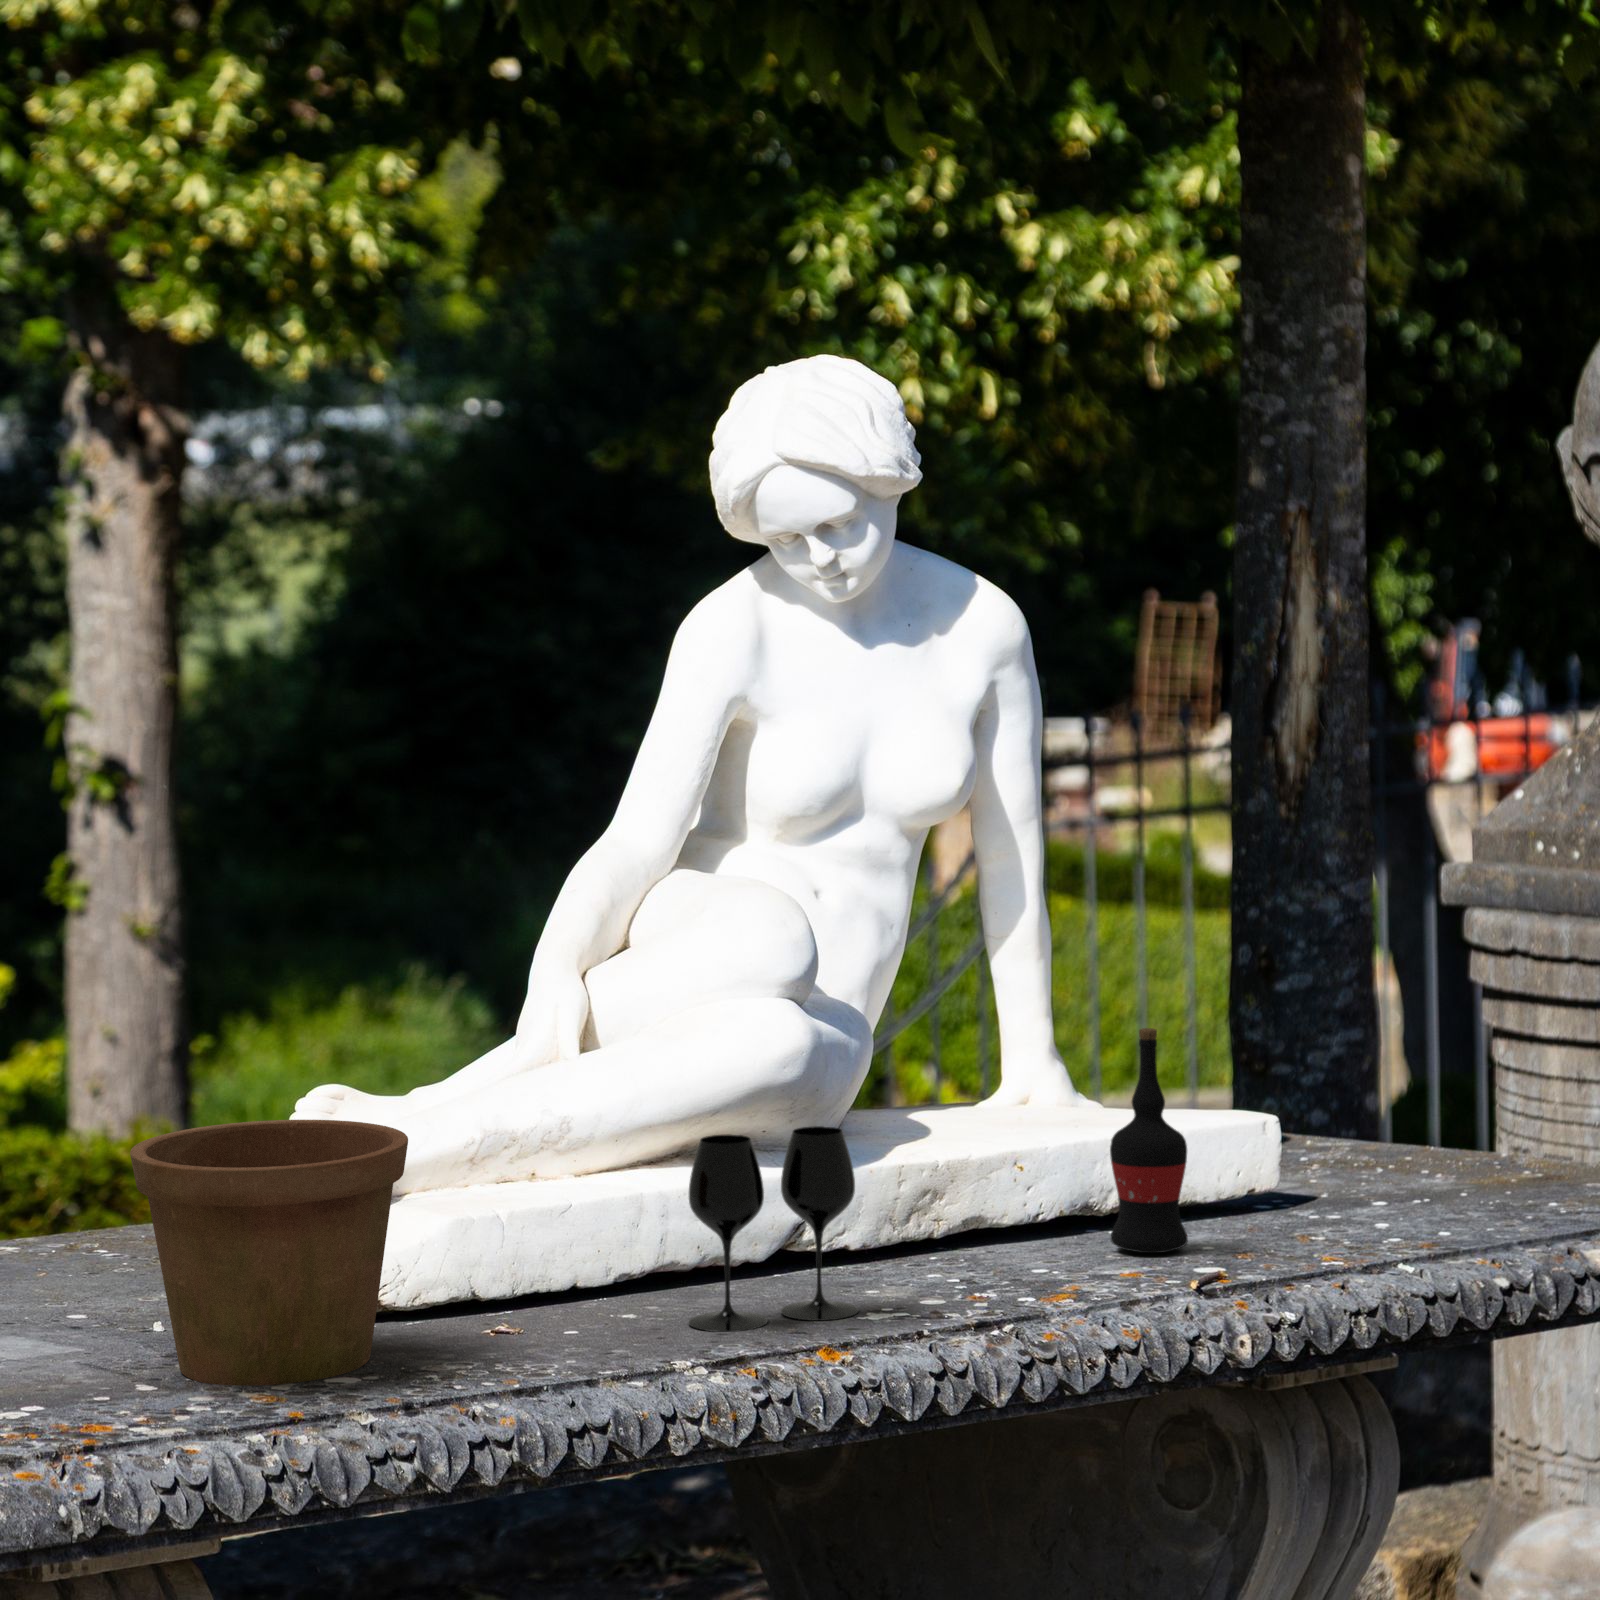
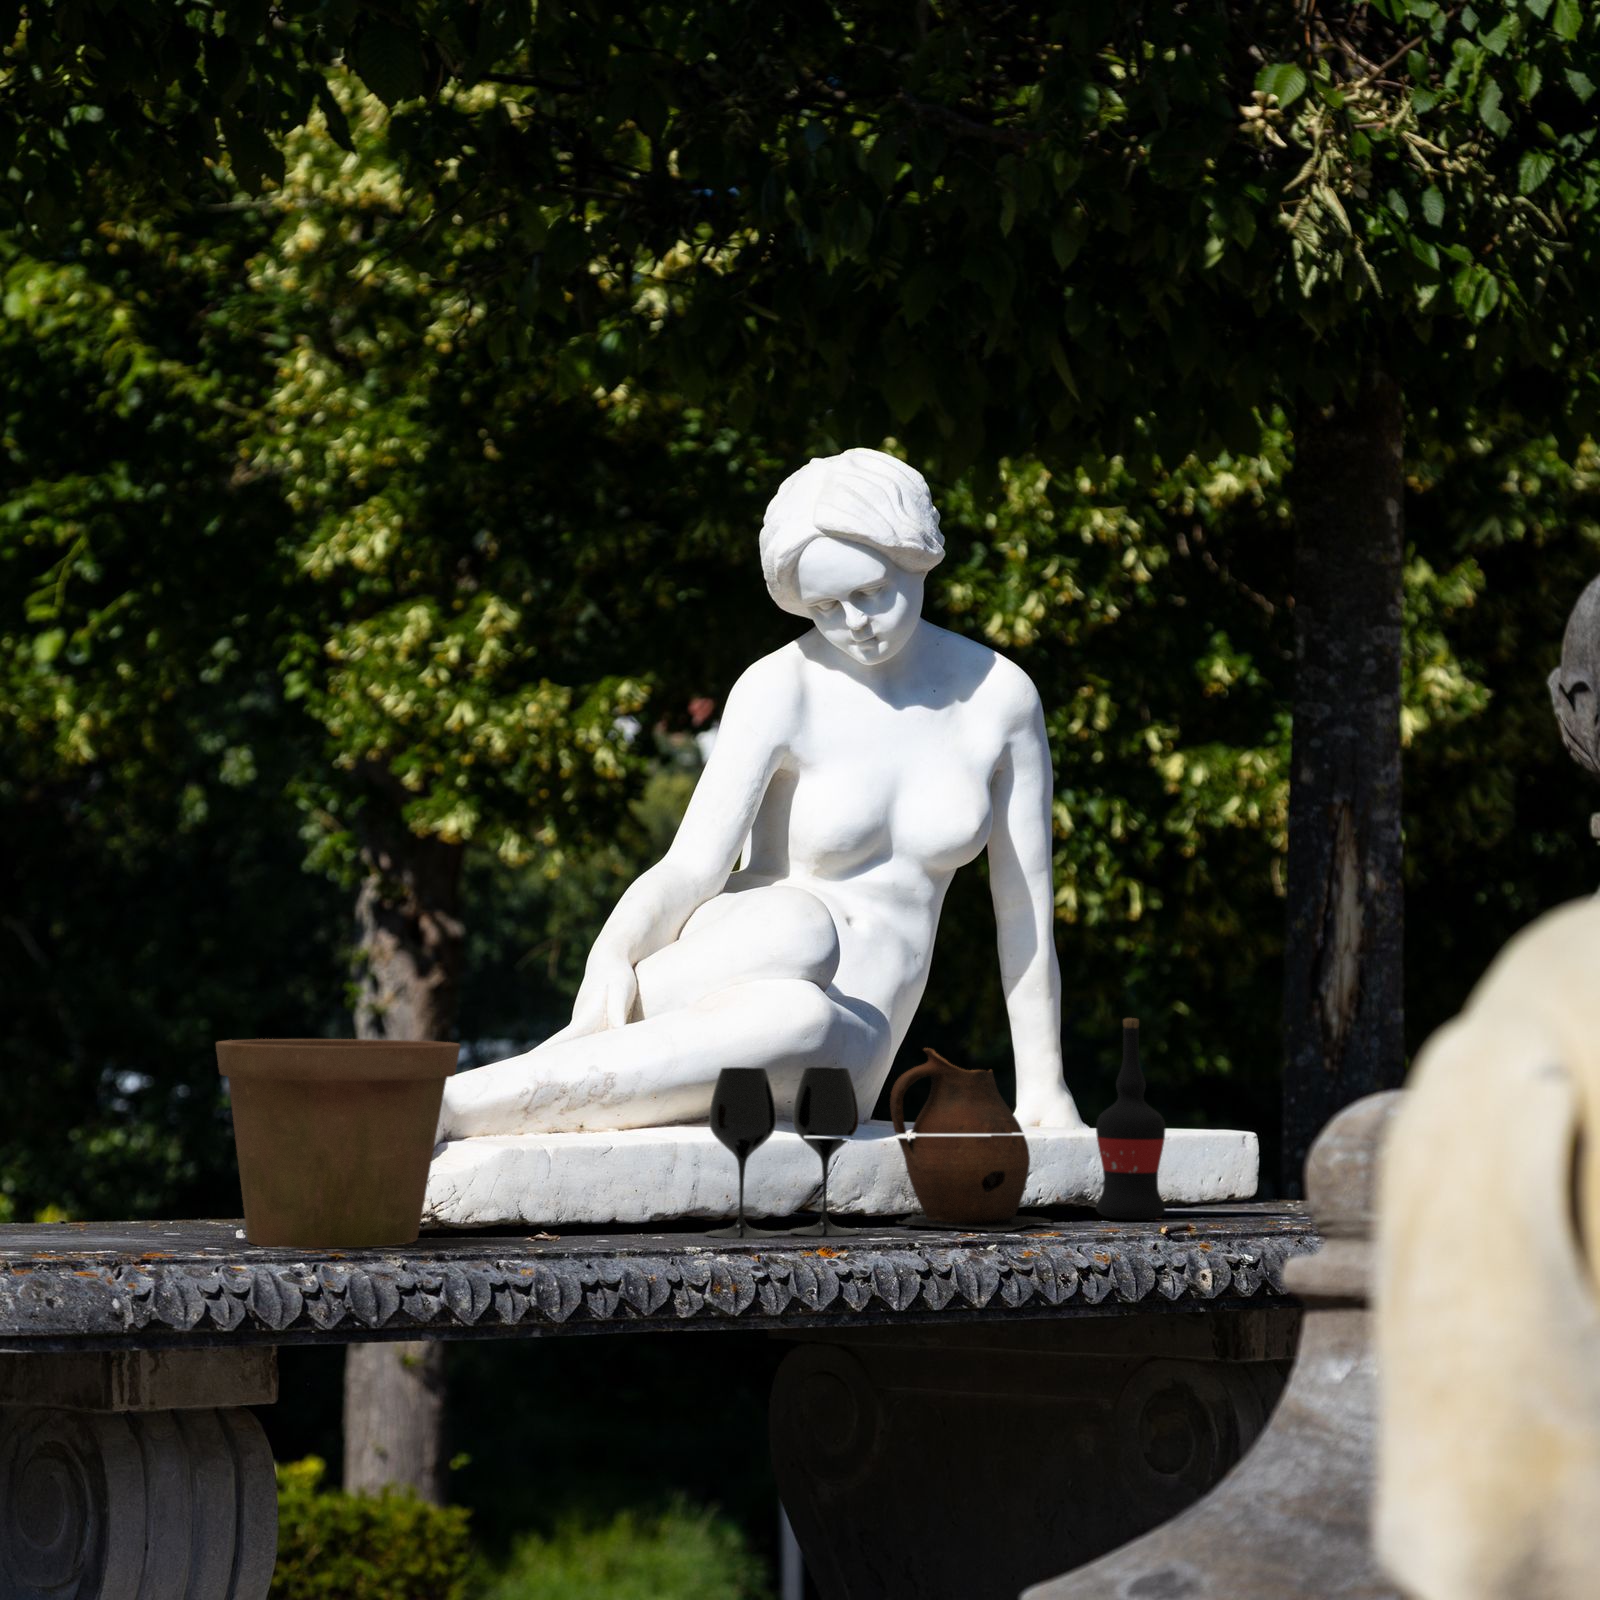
ceramic pitcher: none [885,1086,1069,1302] -> present [890,1048,1054,1233]

